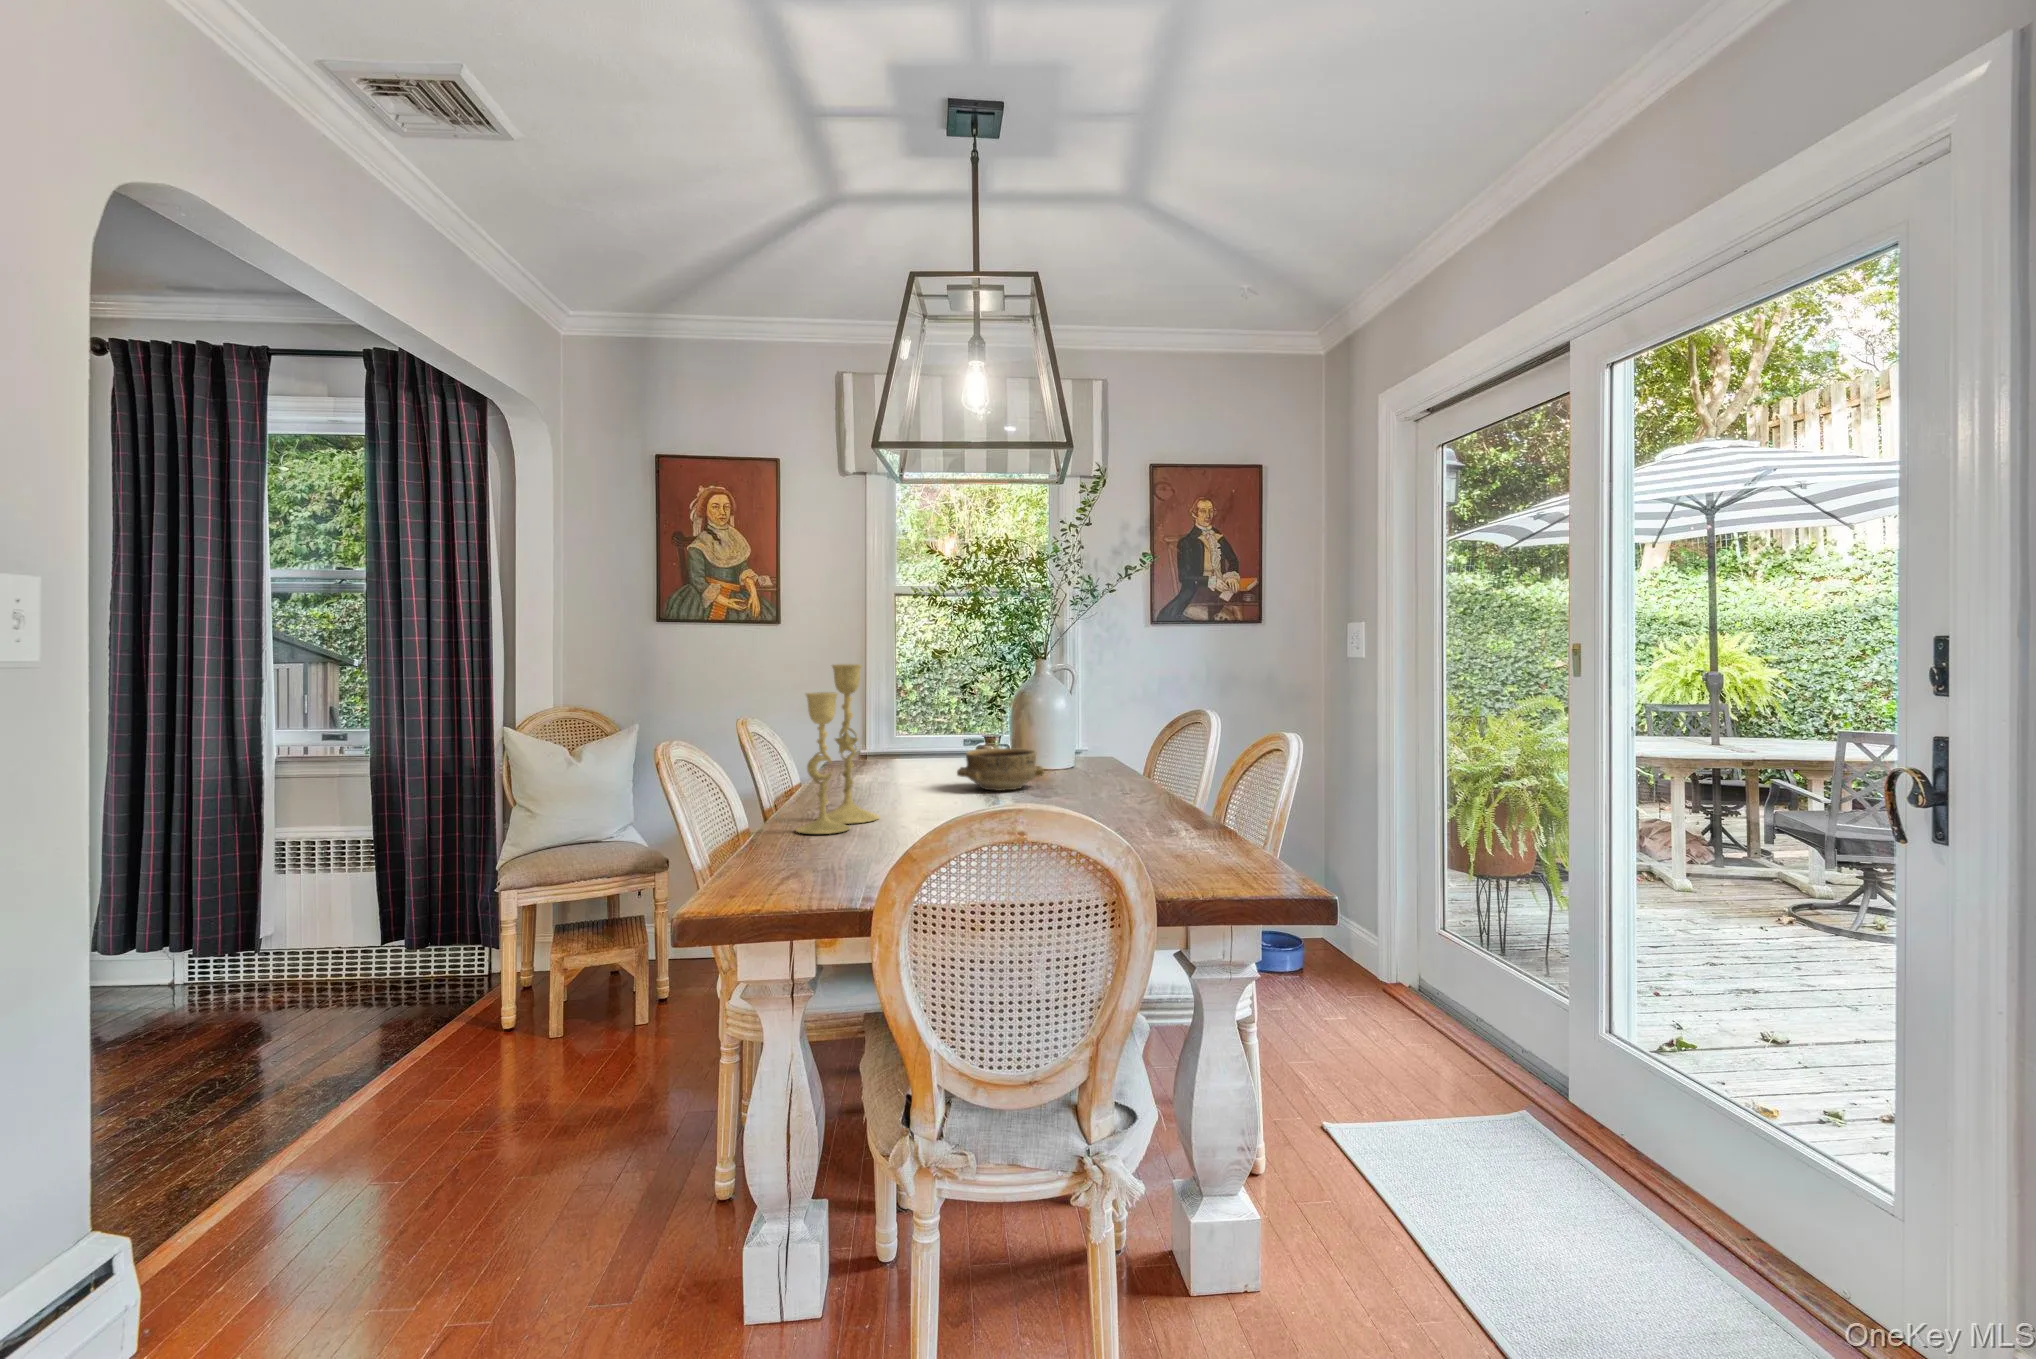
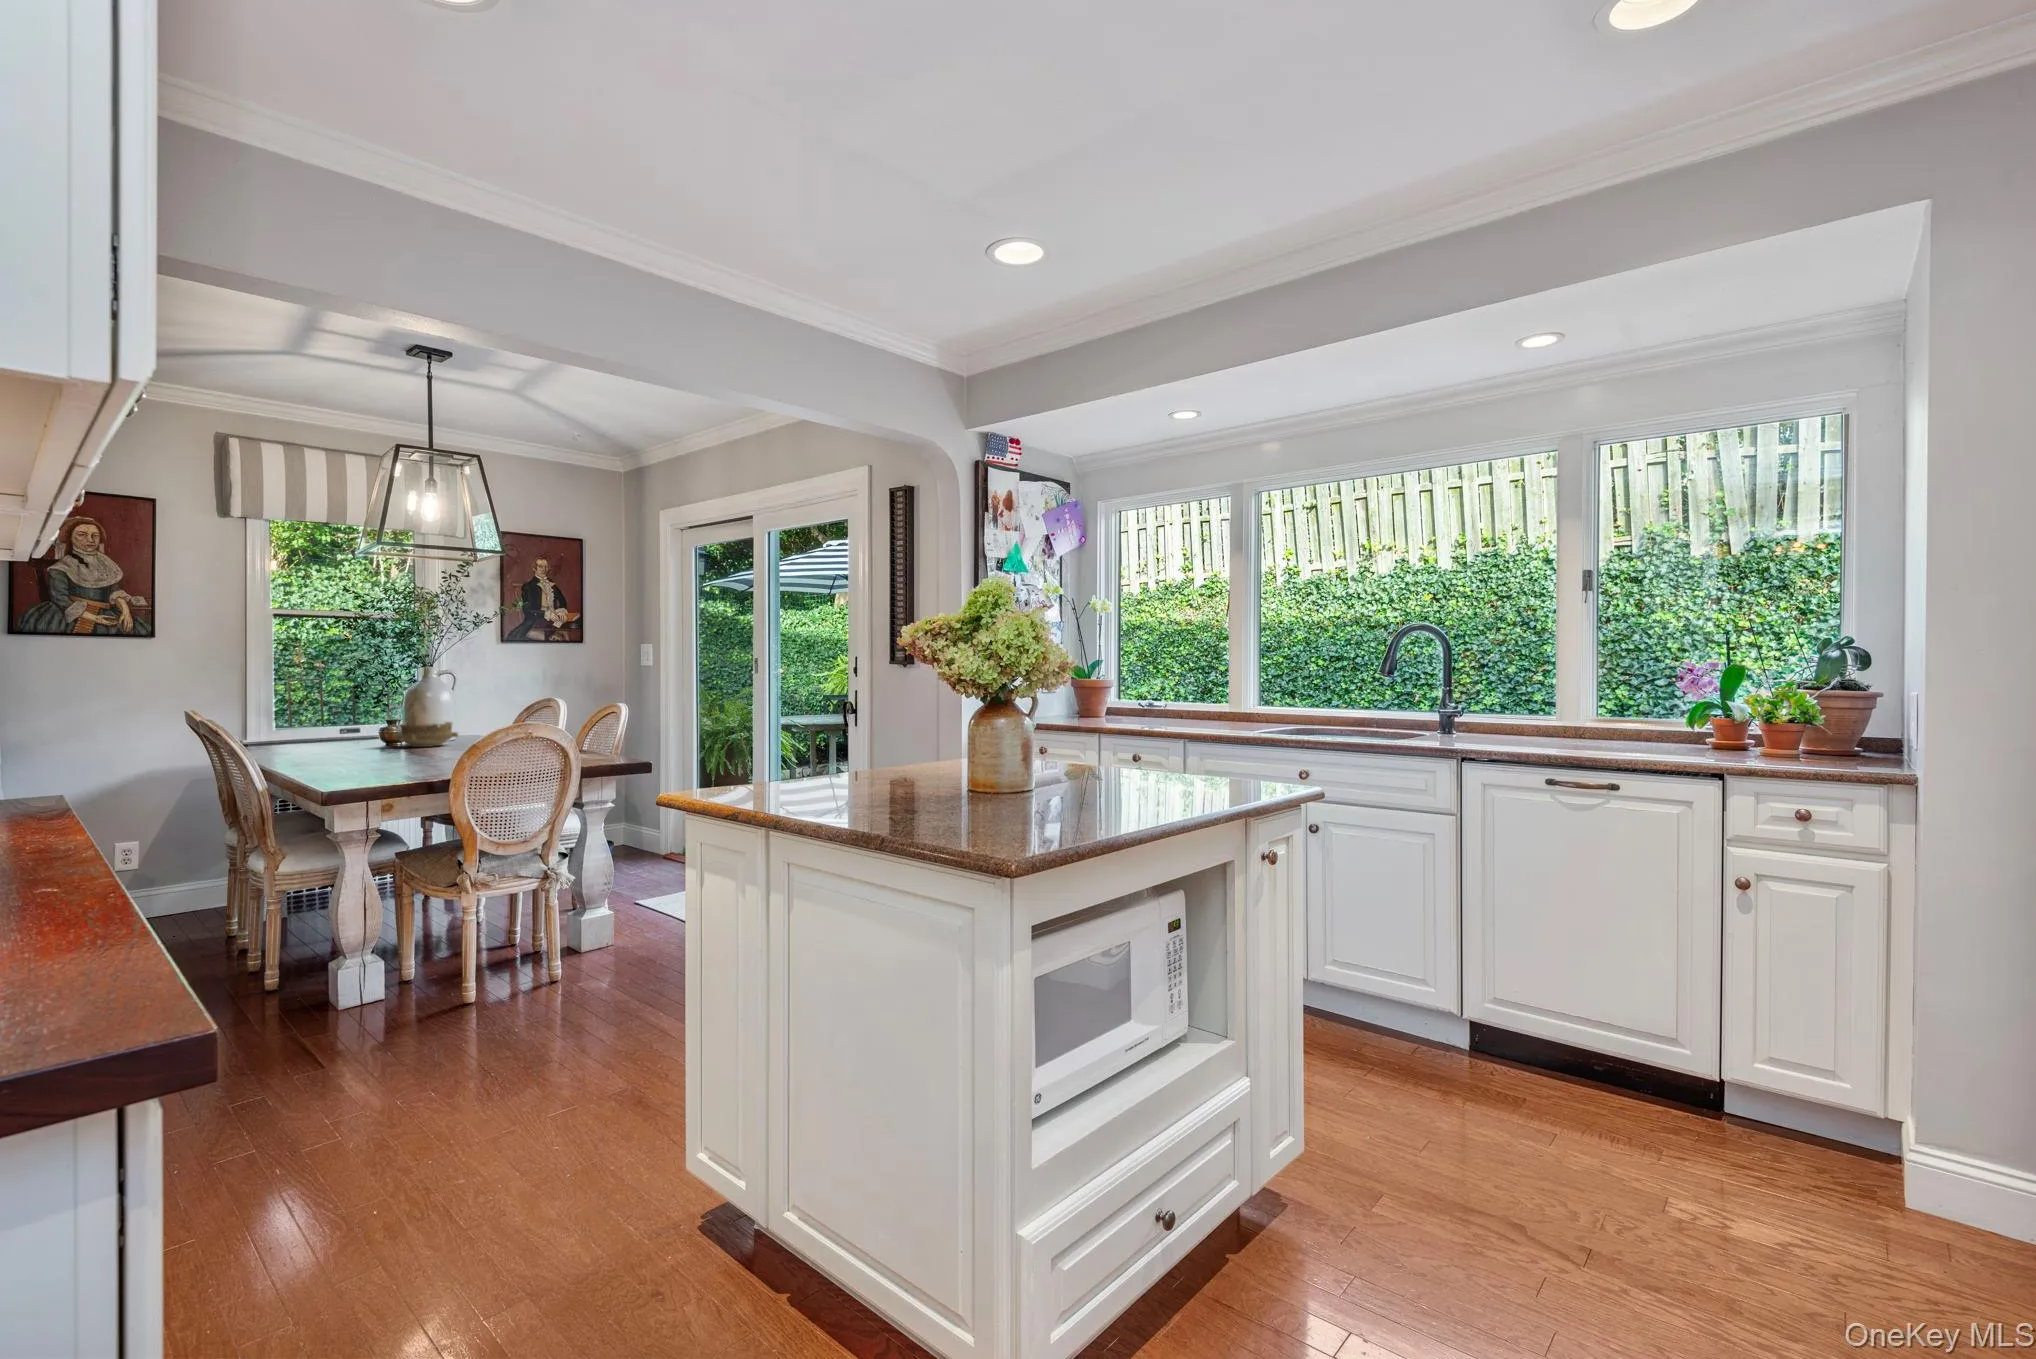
candlestick: present [796,664,880,834] -> none [319,664,368,763]

